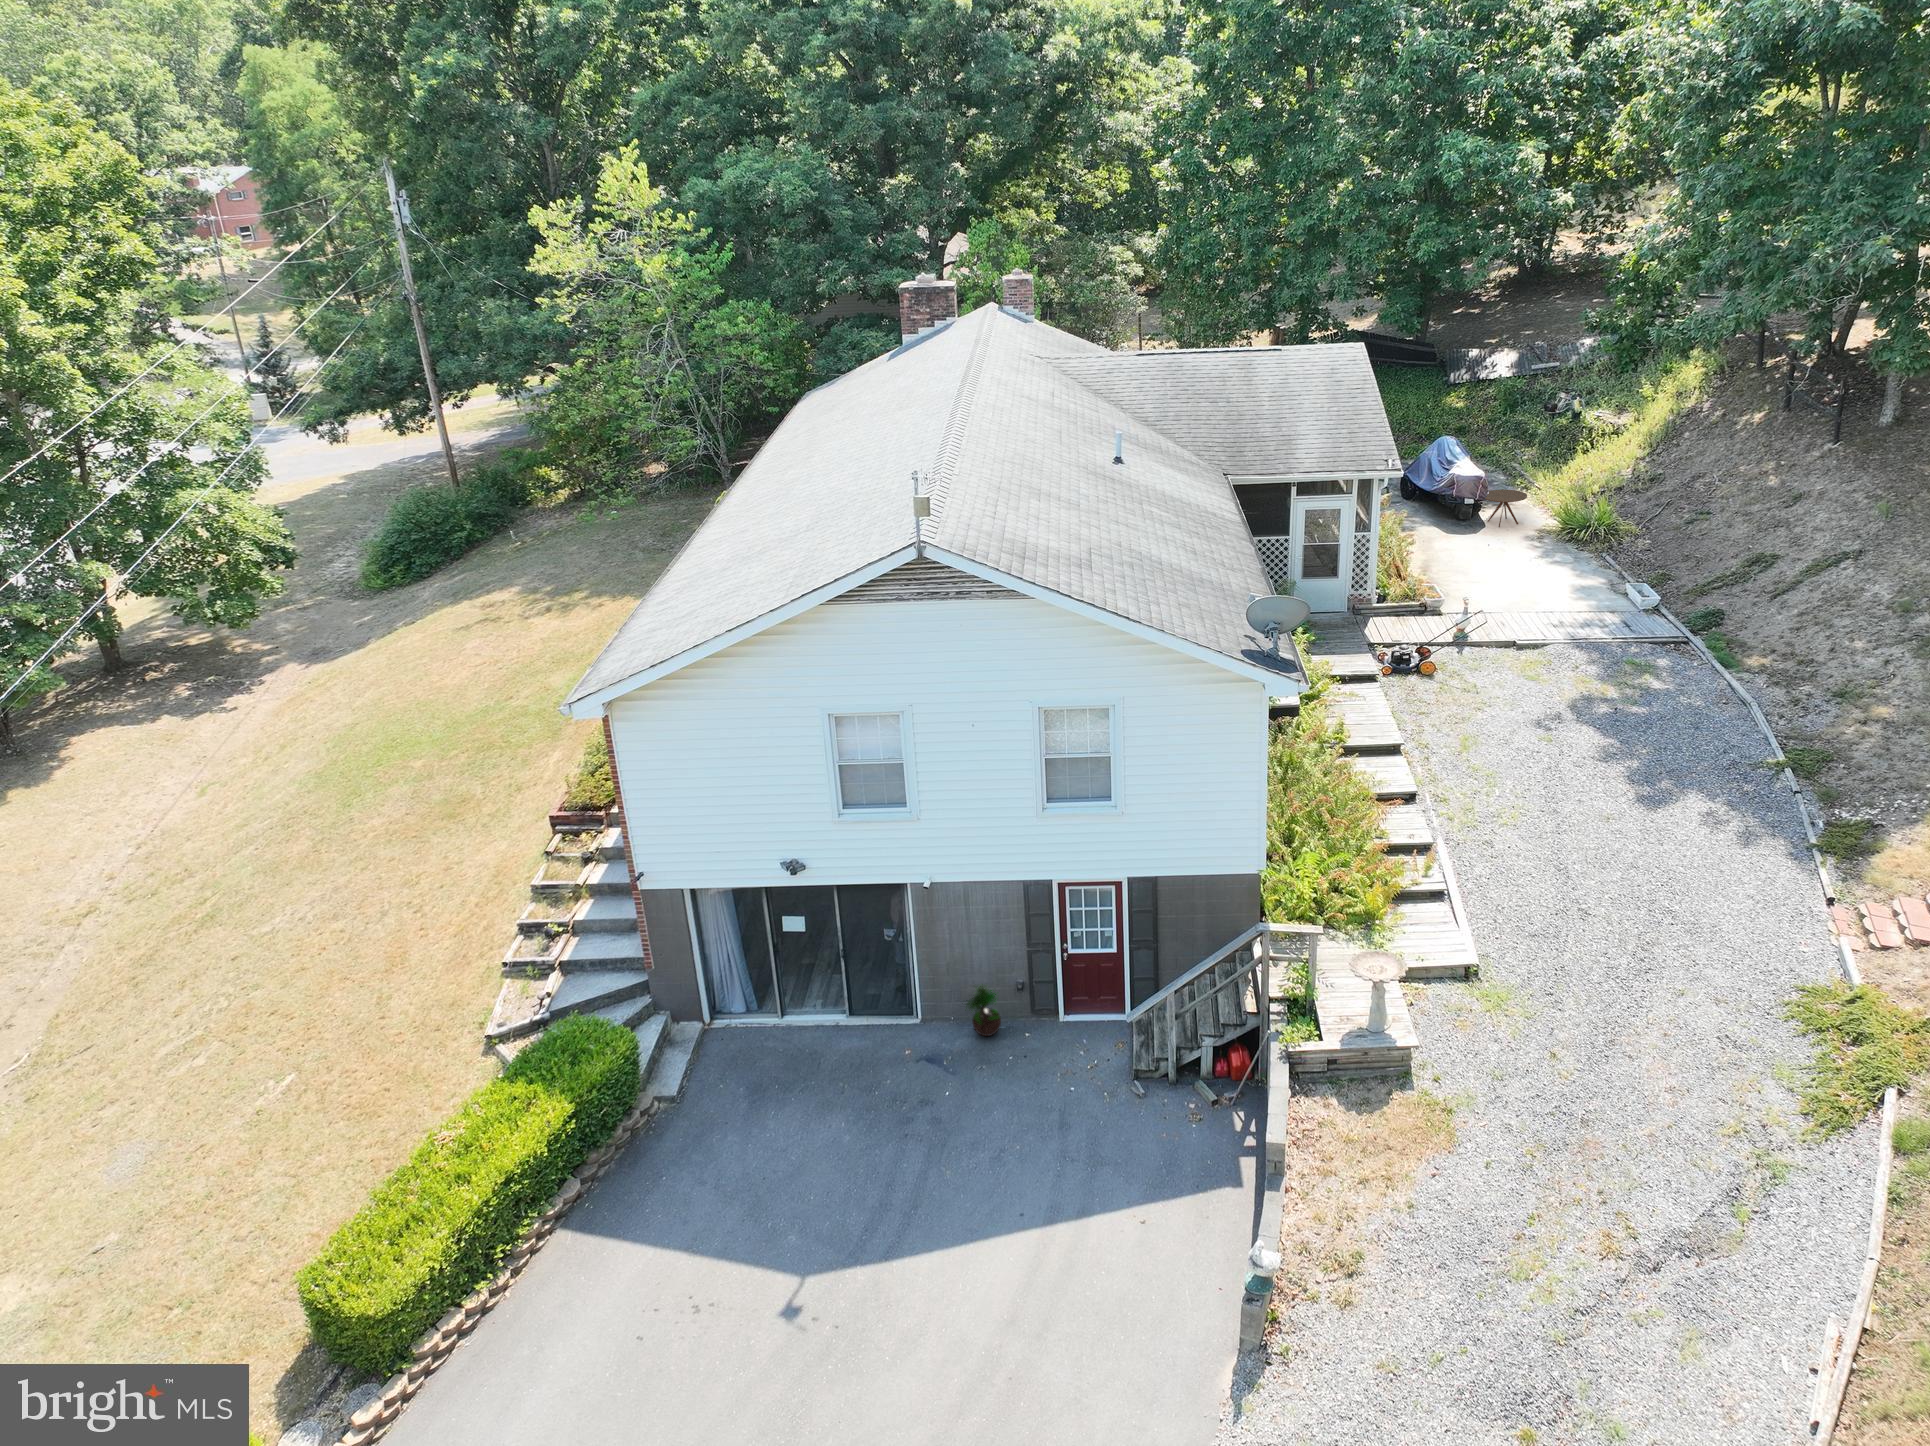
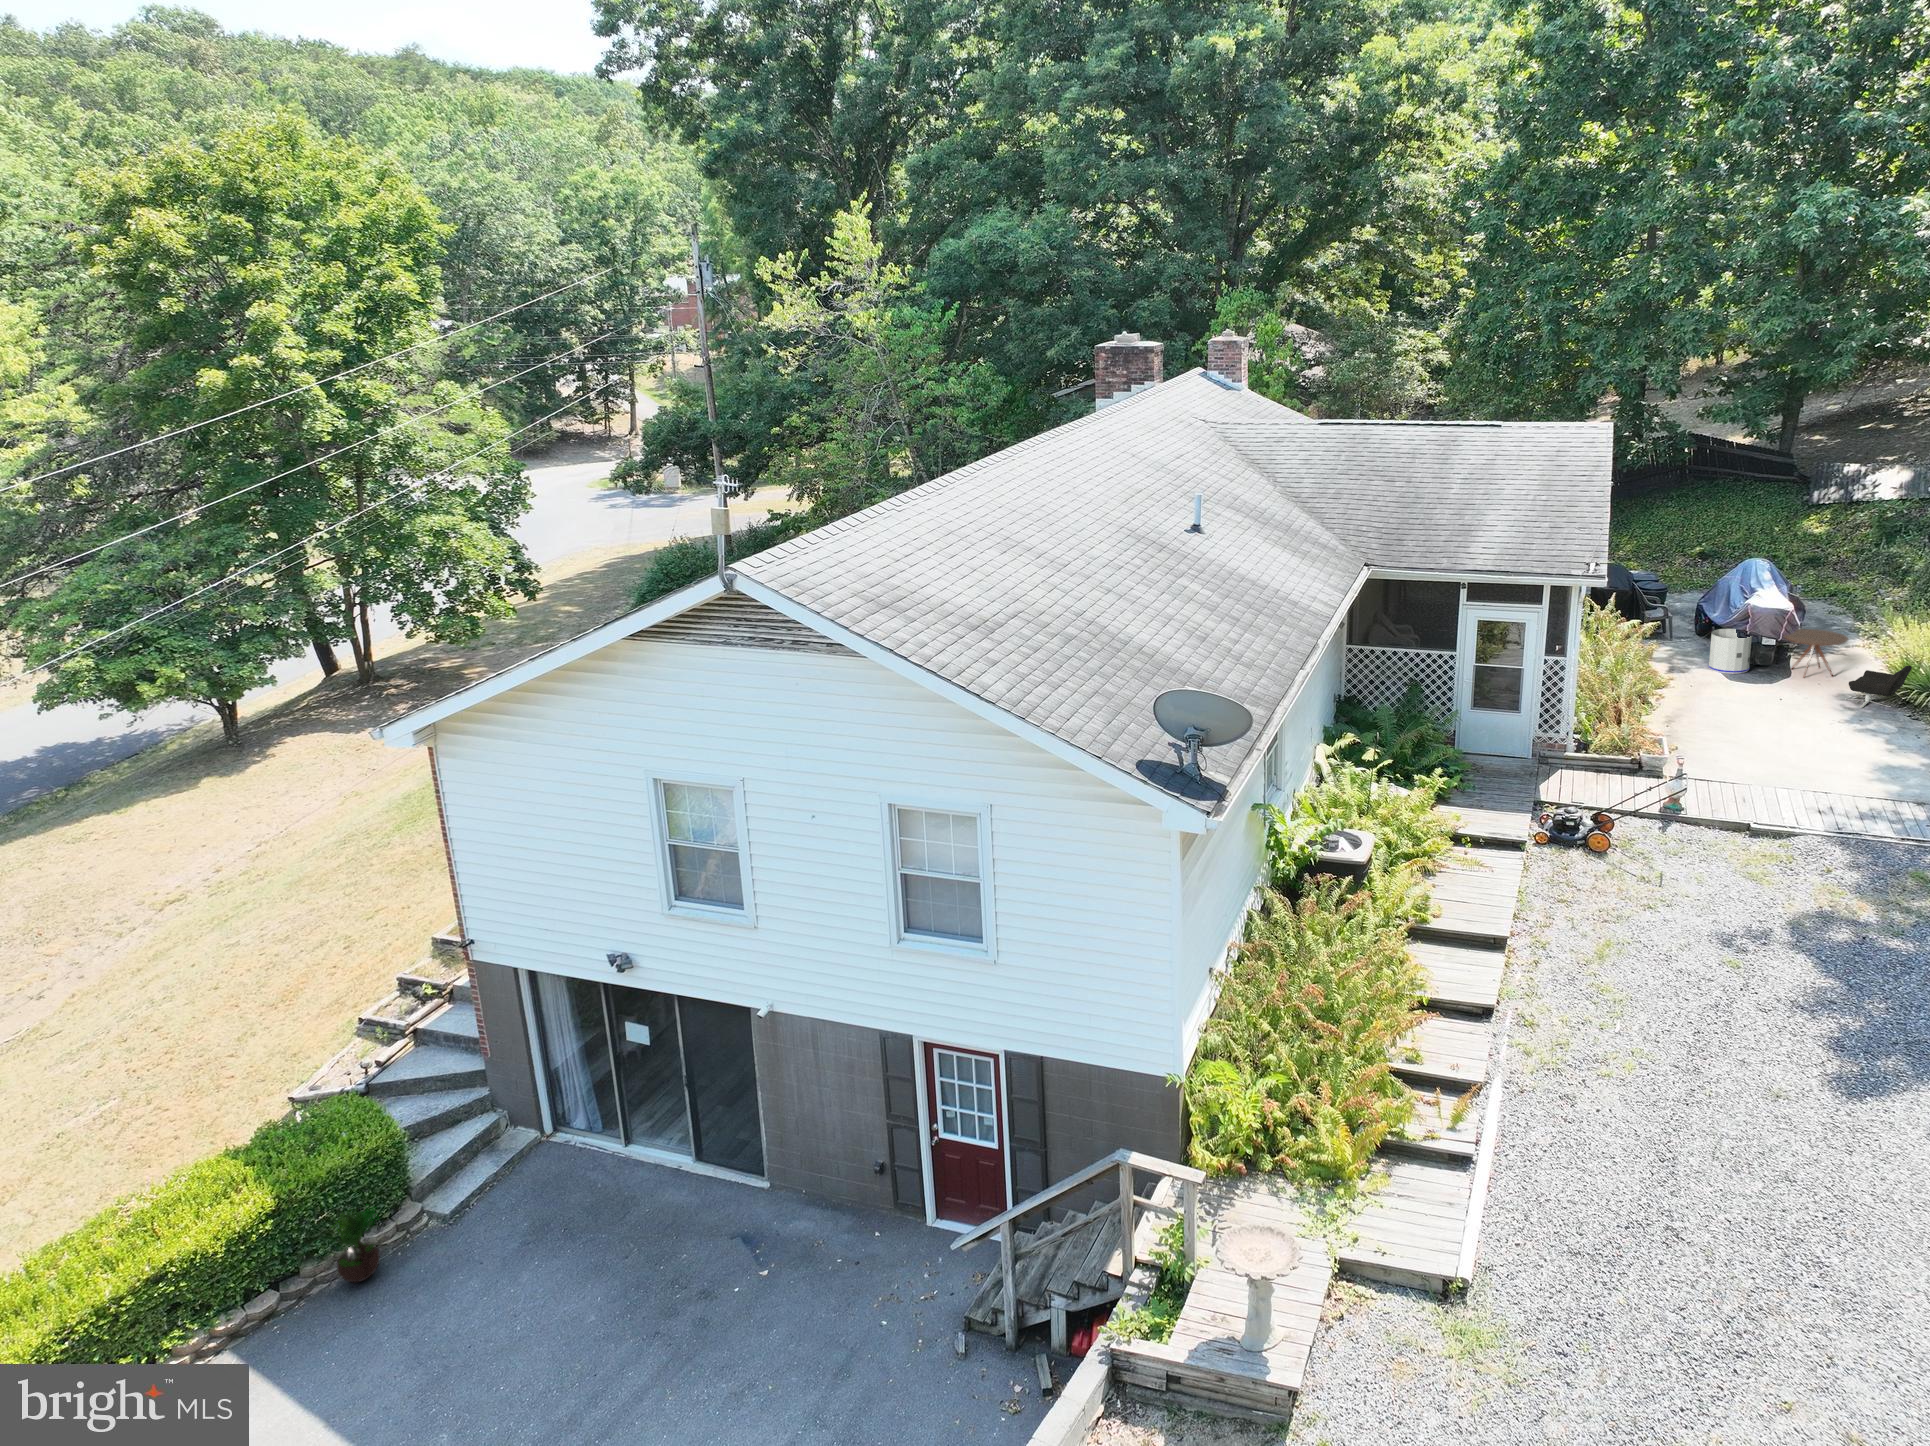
trash can: none [1430,494,1461,529] -> present [1708,629,1752,674]
lounge chair: none [1532,512,1577,546] -> present [1848,666,1912,708]
potted tree: present [966,986,1001,1036] -> present [331,1208,380,1282]

